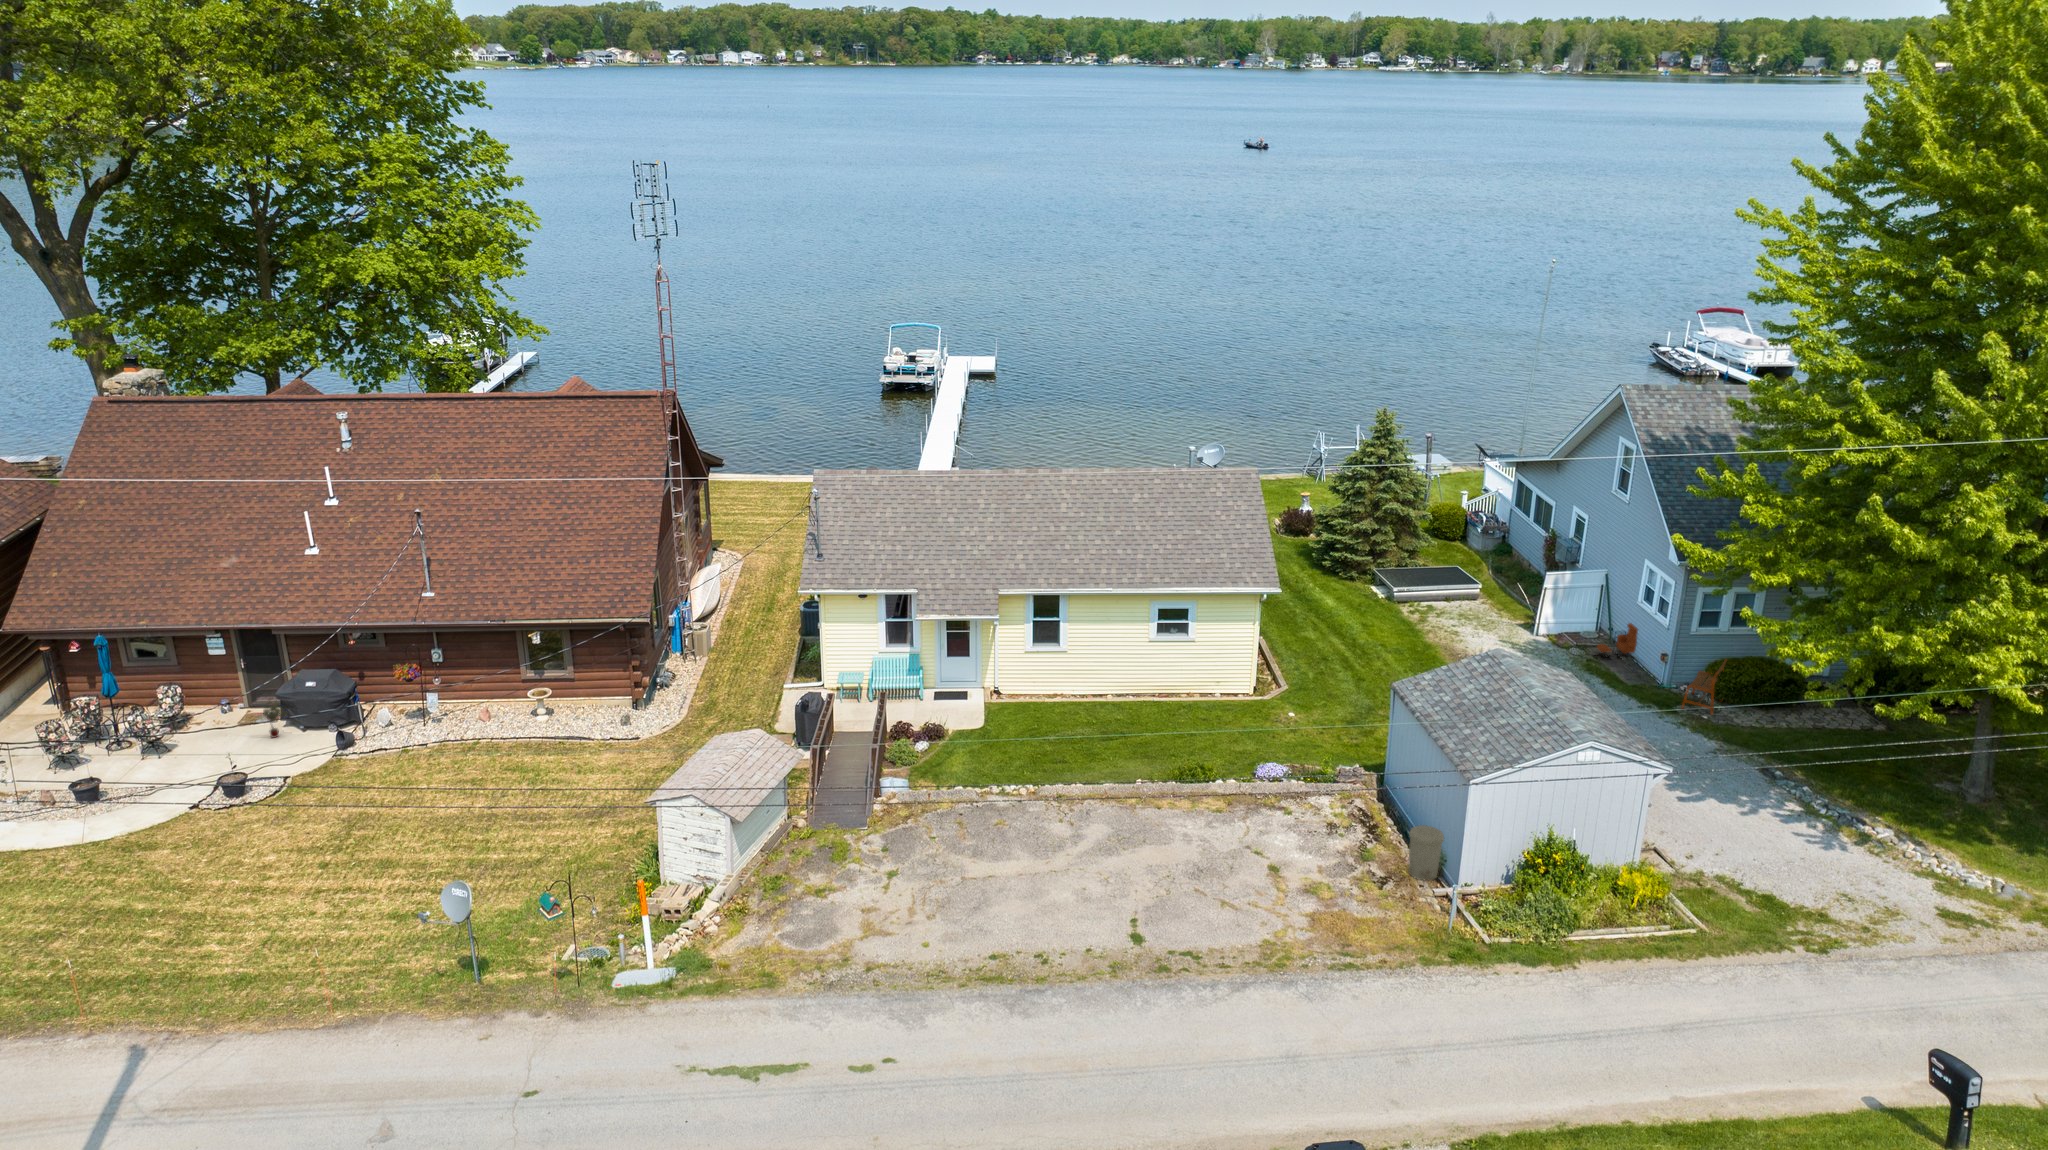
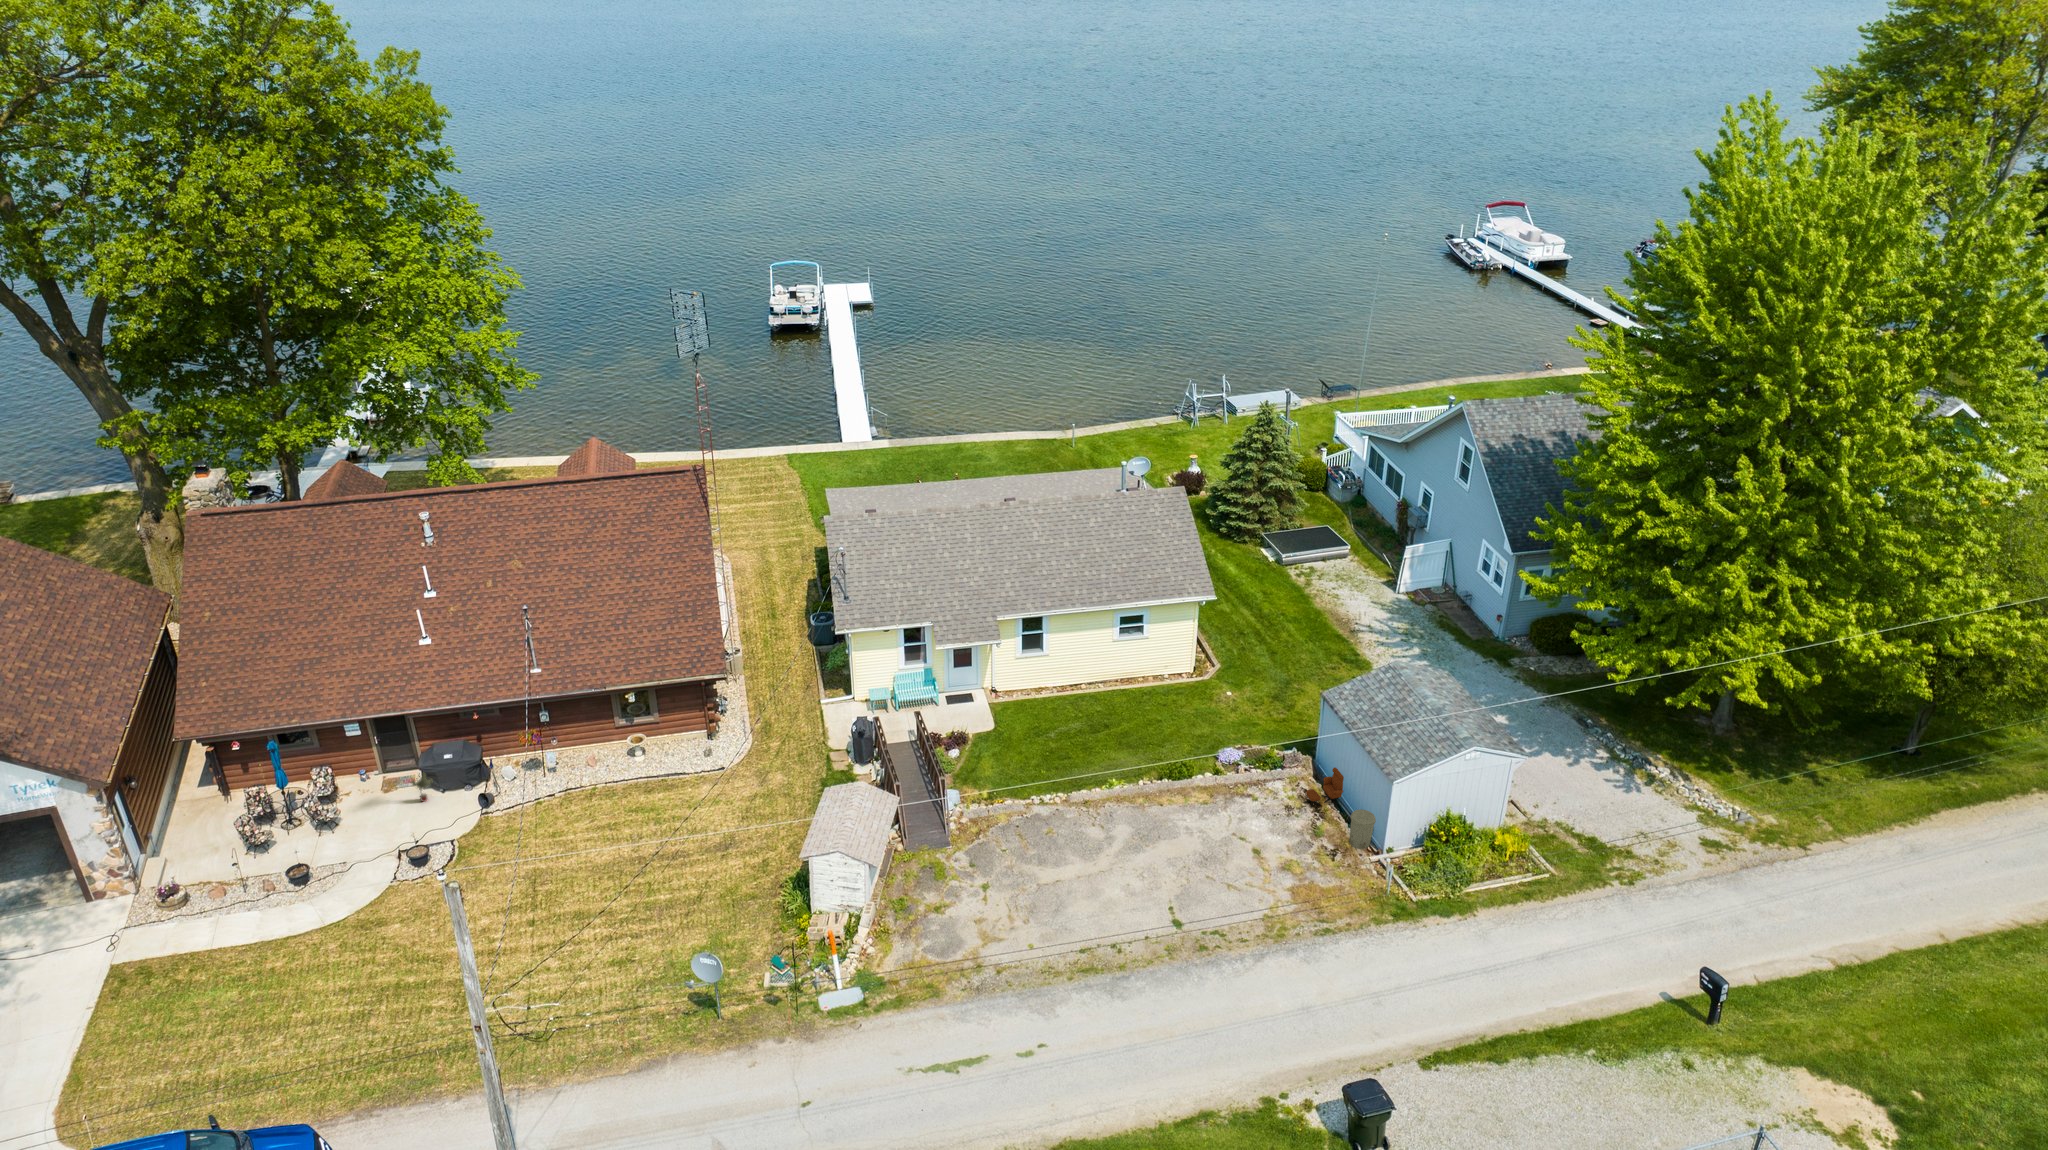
lounge chair: present [1597,623,1638,658] -> present [1304,768,1344,807]
bench: present [1682,660,1727,714] -> none [1513,624,1545,668]

